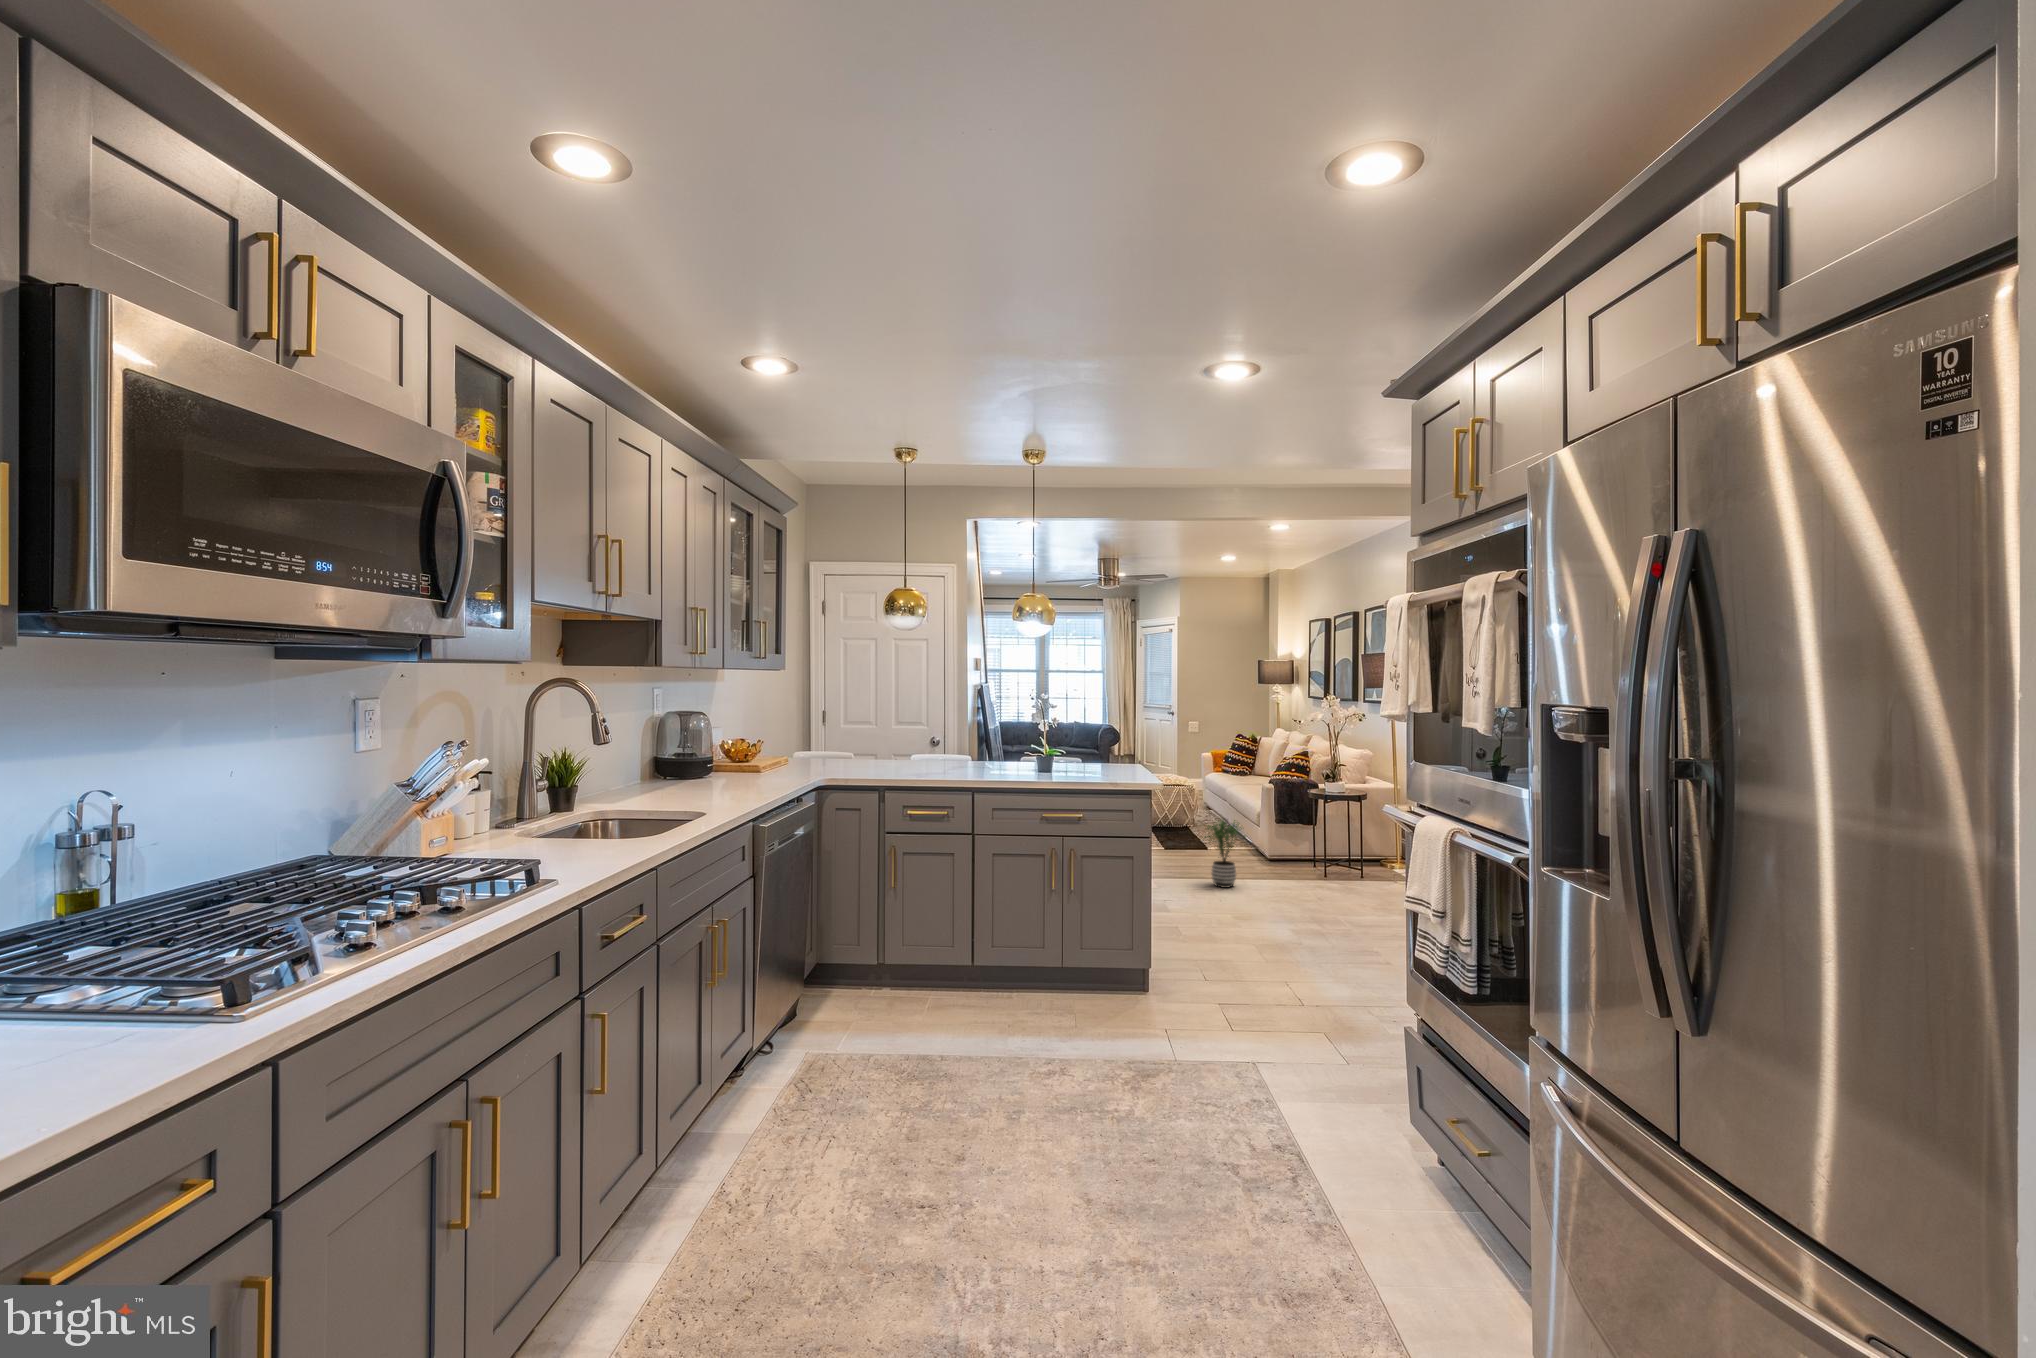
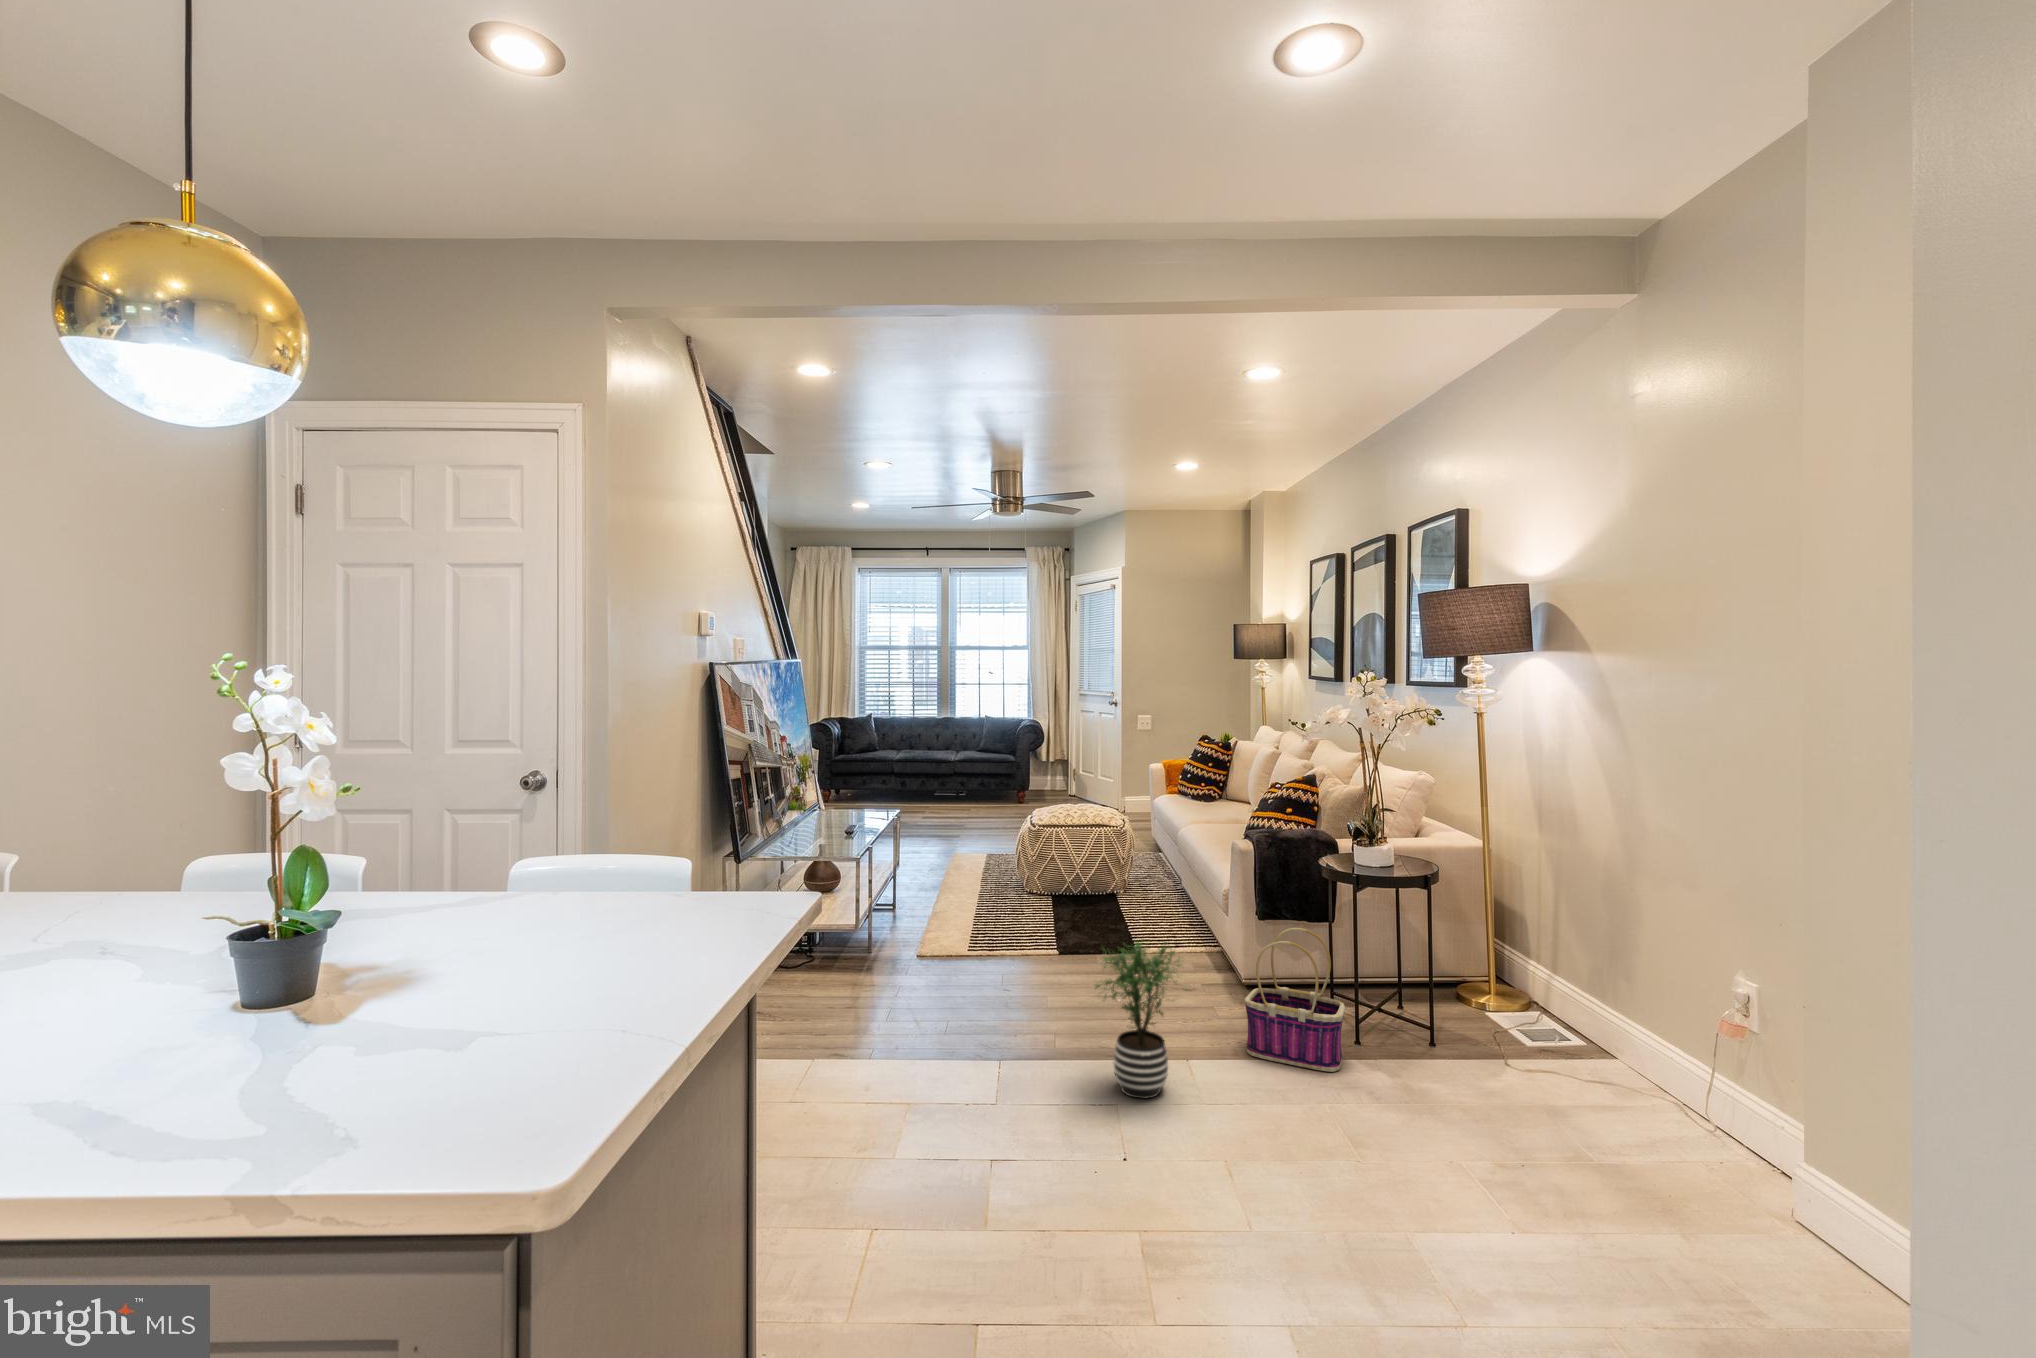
basket: none [1270,820,1317,882] -> present [1245,928,1345,1072]

